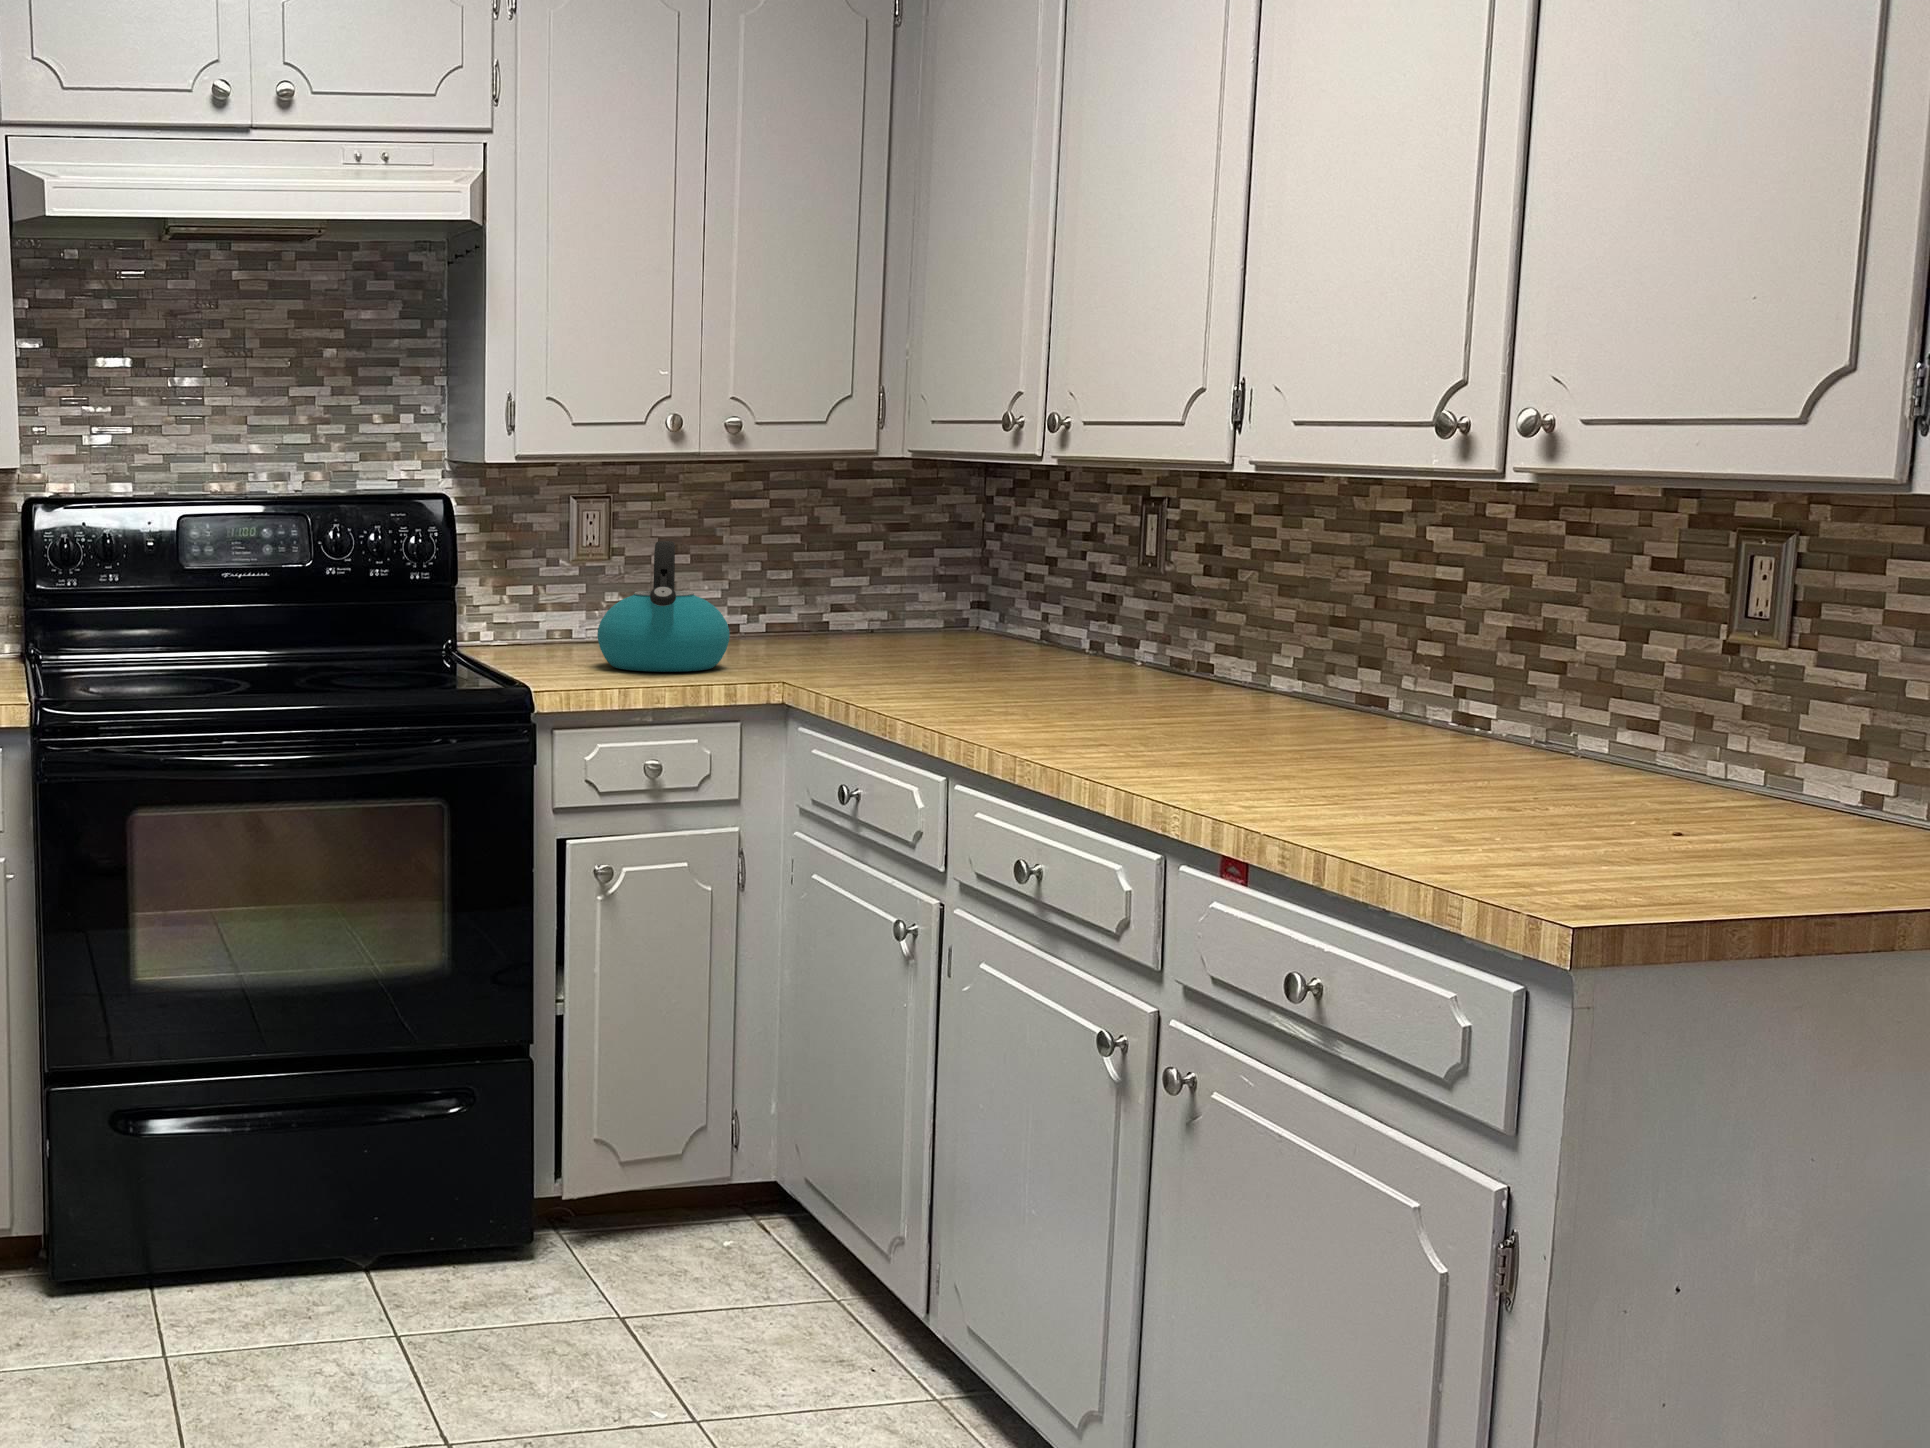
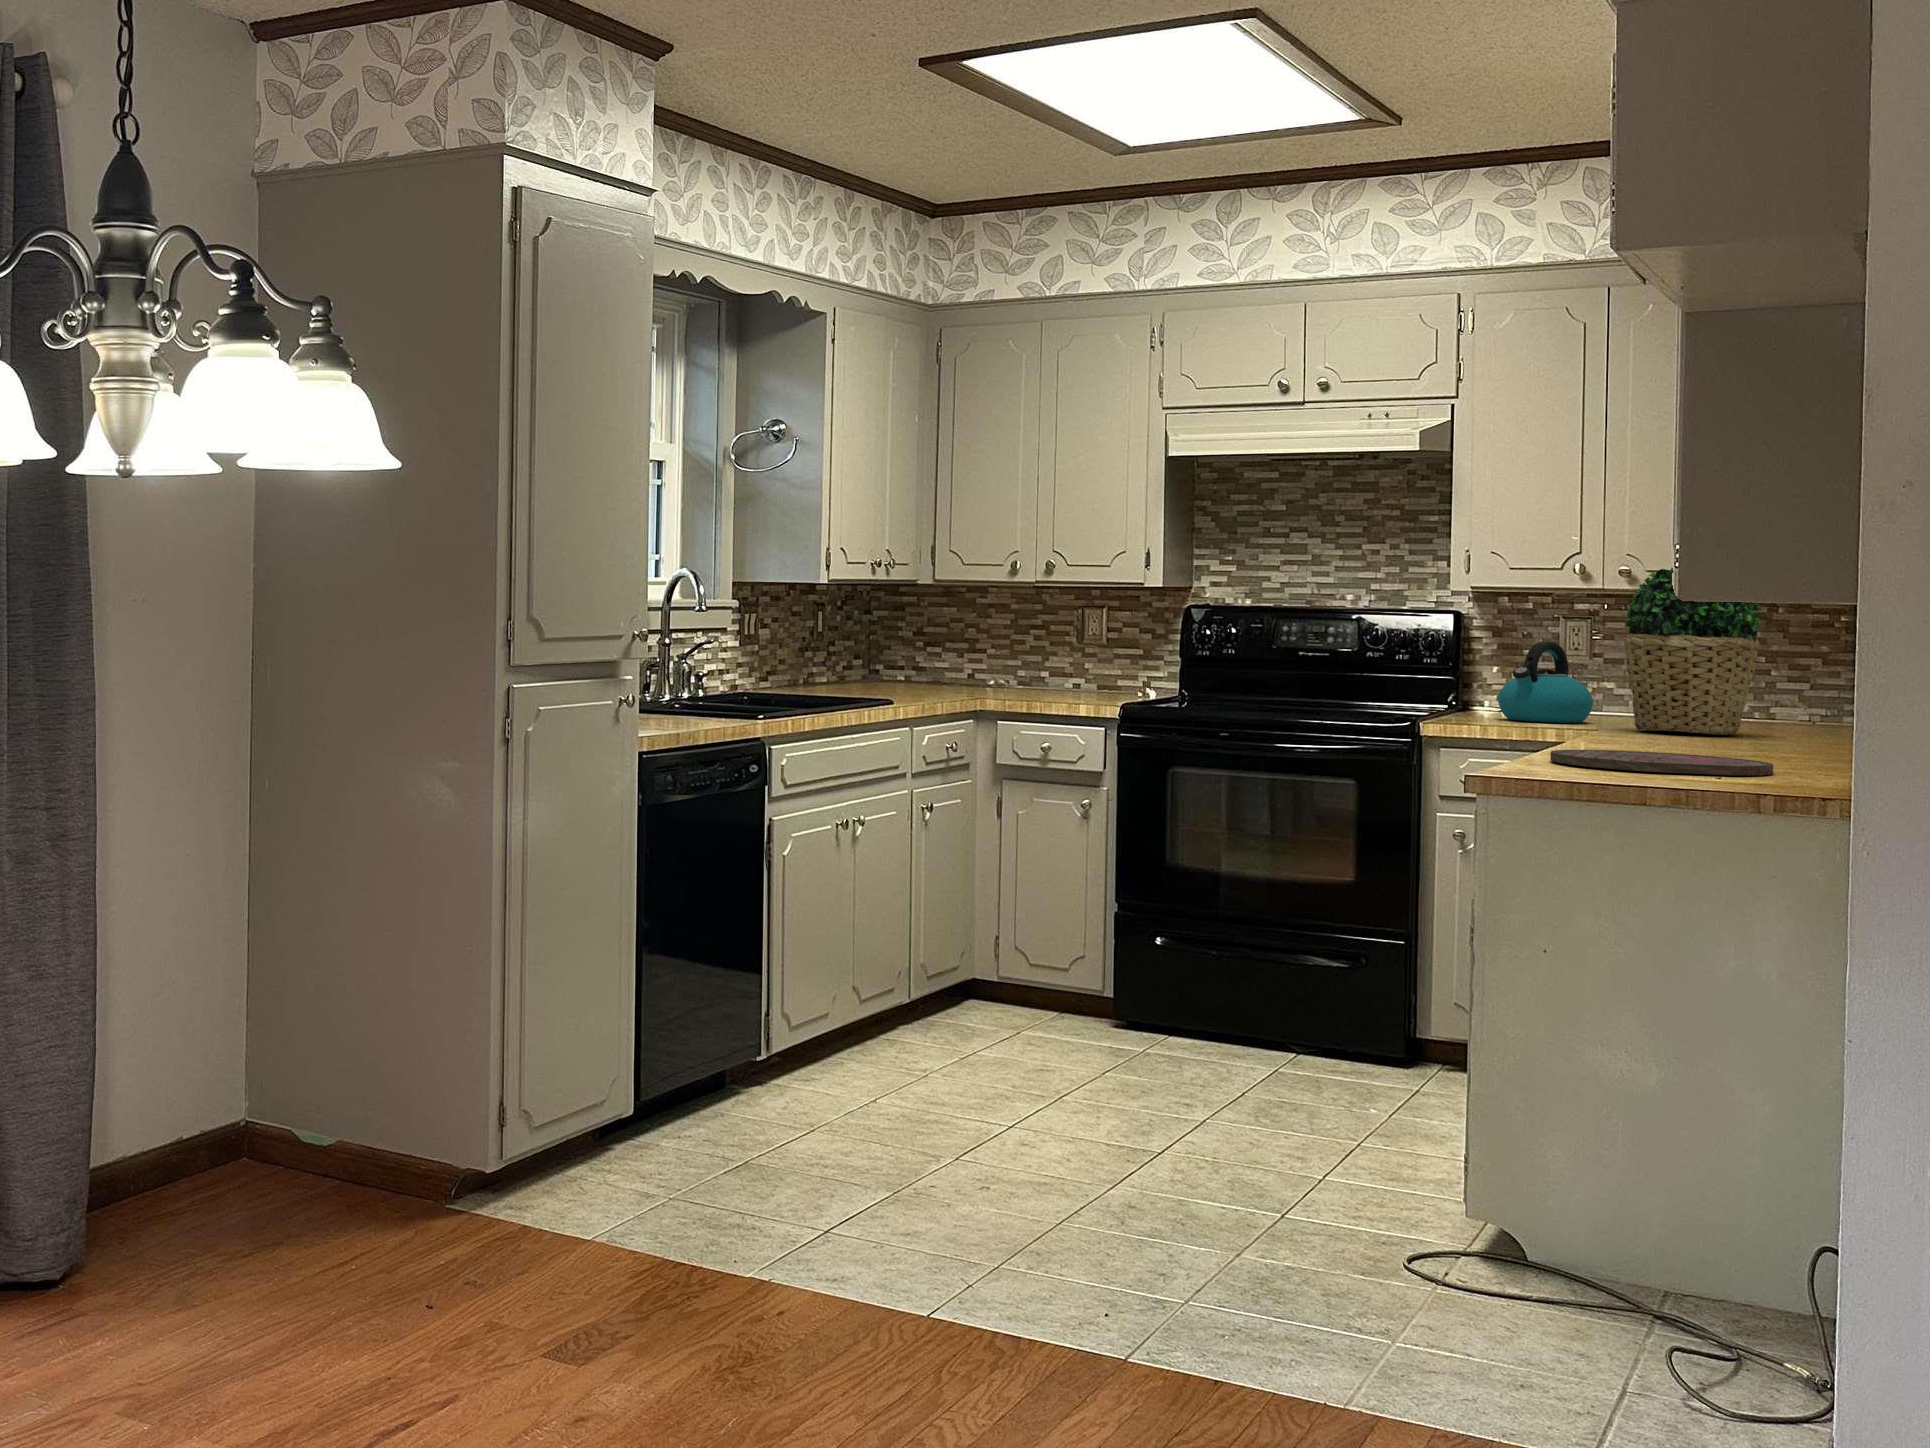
potted plant: none [829,414,1017,681] -> present [1625,568,1762,735]
cutting board: none [1299,774,1699,850] -> present [1550,750,1773,776]

